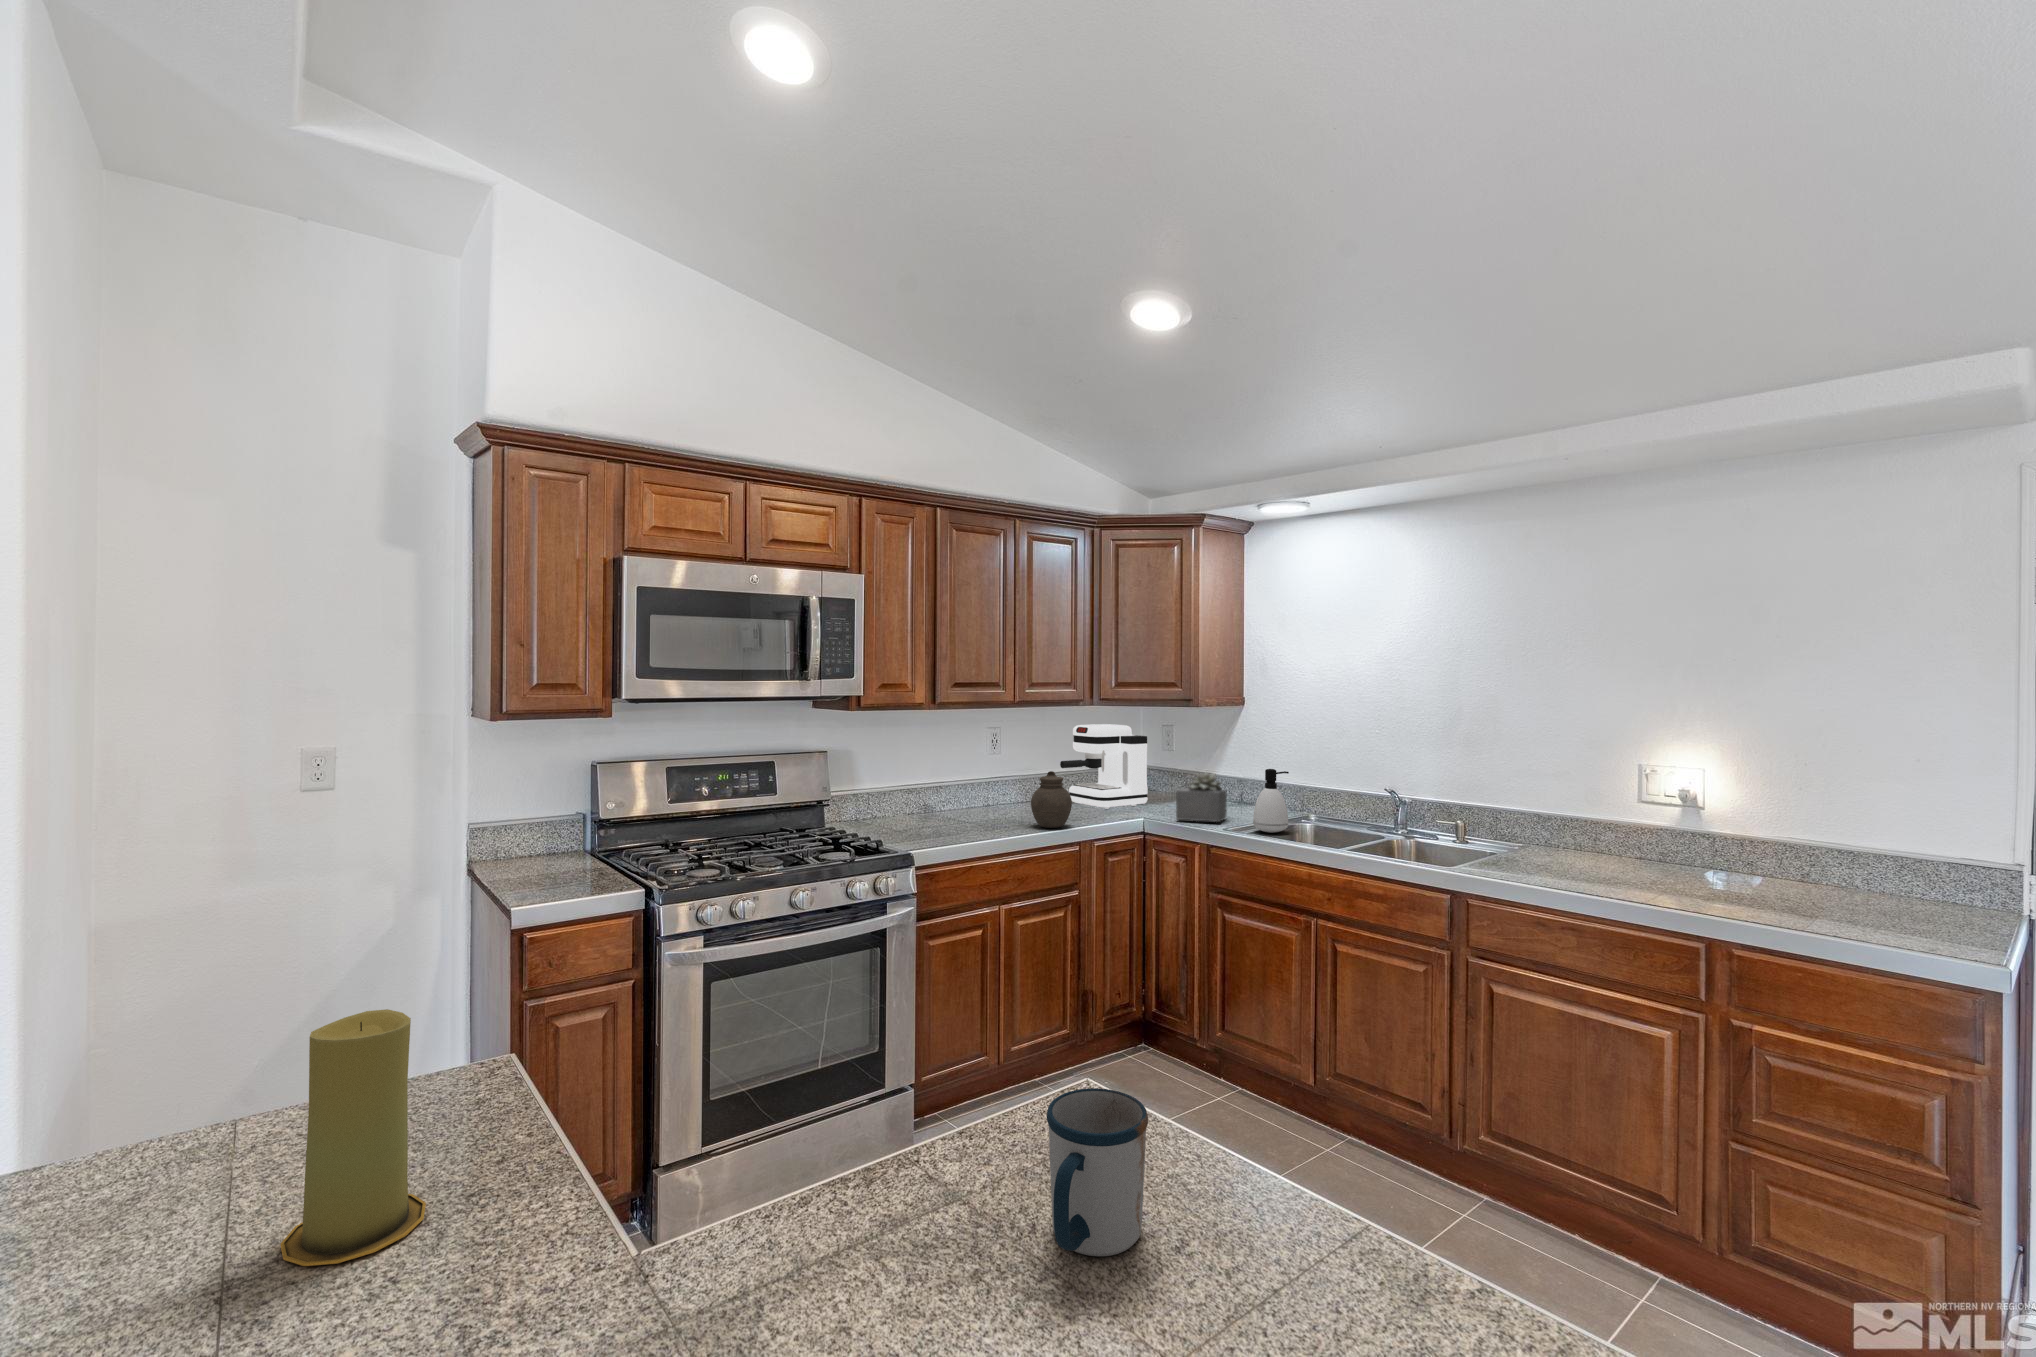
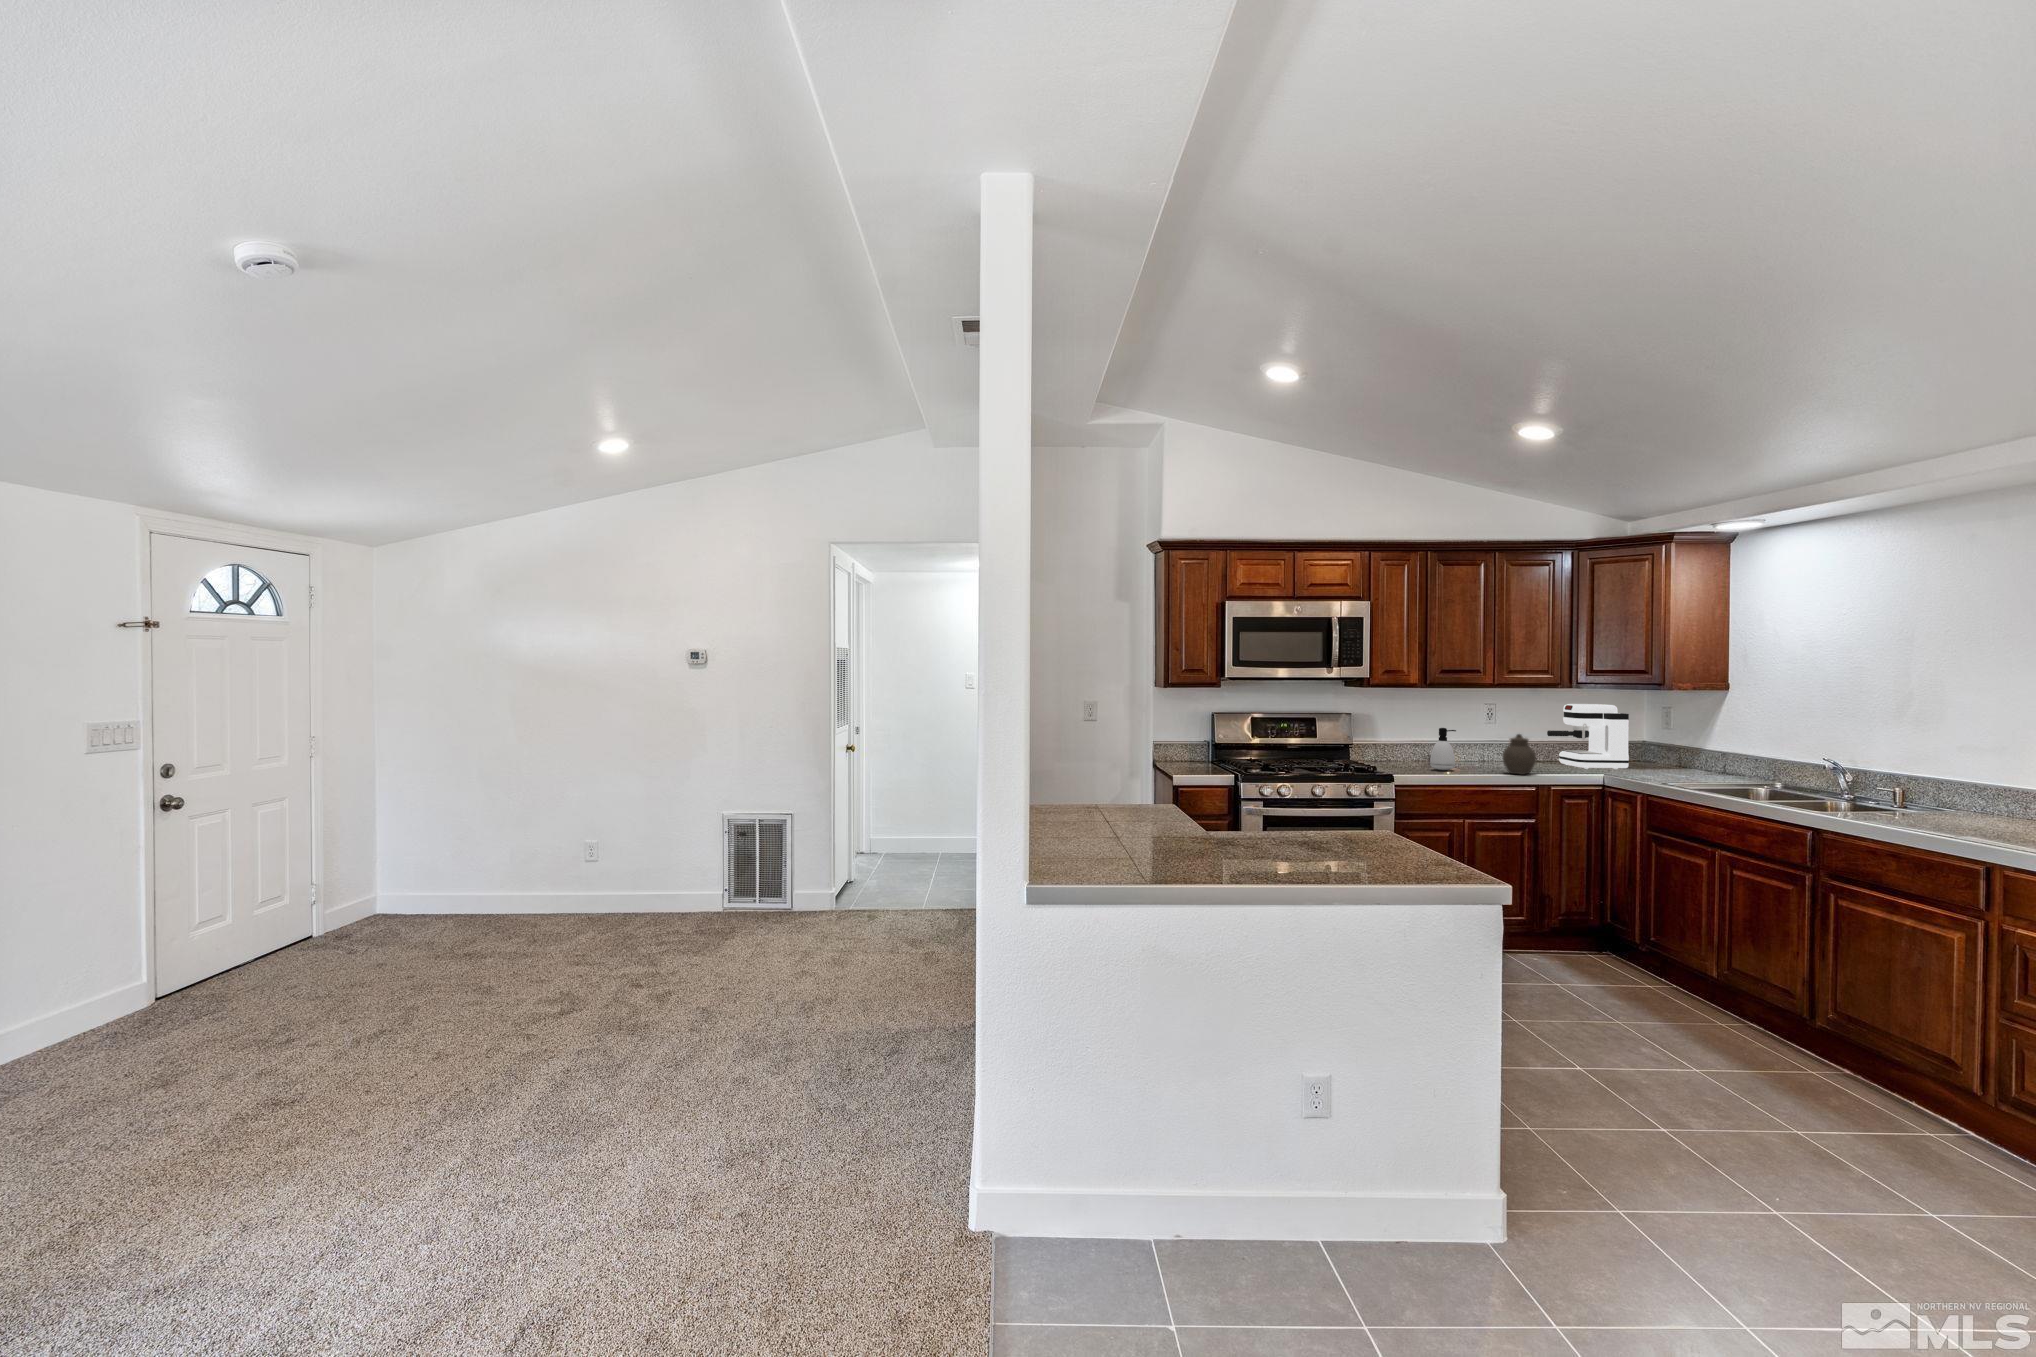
soap dispenser: present [1253,769,1289,833] -> present [1430,728,1456,770]
succulent plant: present [1176,773,1227,822] -> none [1633,741,1685,780]
candle: present [280,1009,426,1266] -> none [1114,758,1147,819]
mug: present [1047,1088,1148,1256] -> none [1313,801,1354,845]

